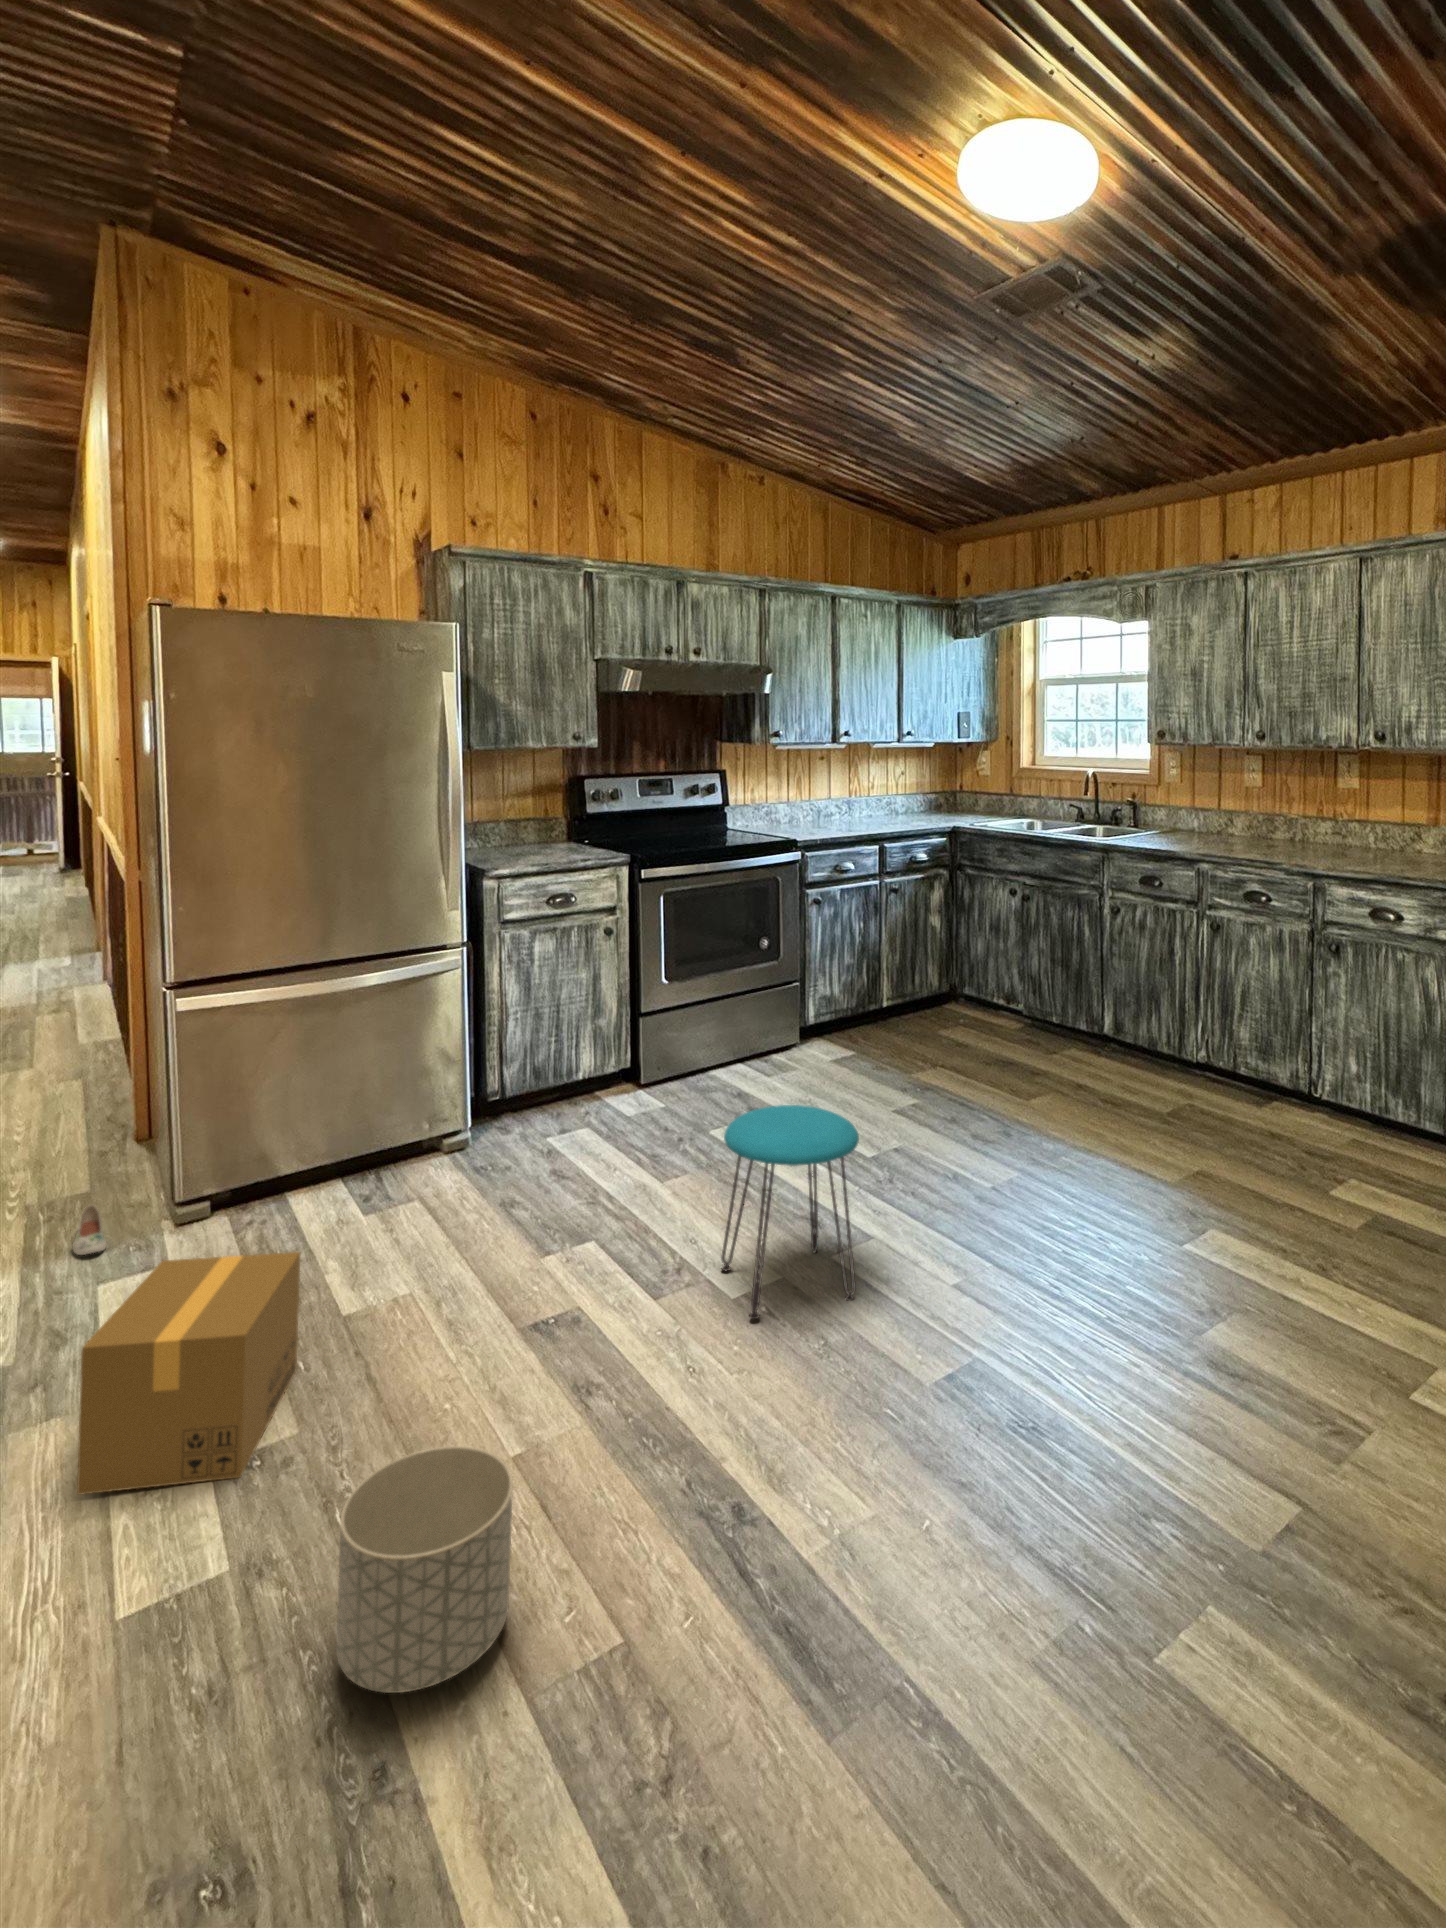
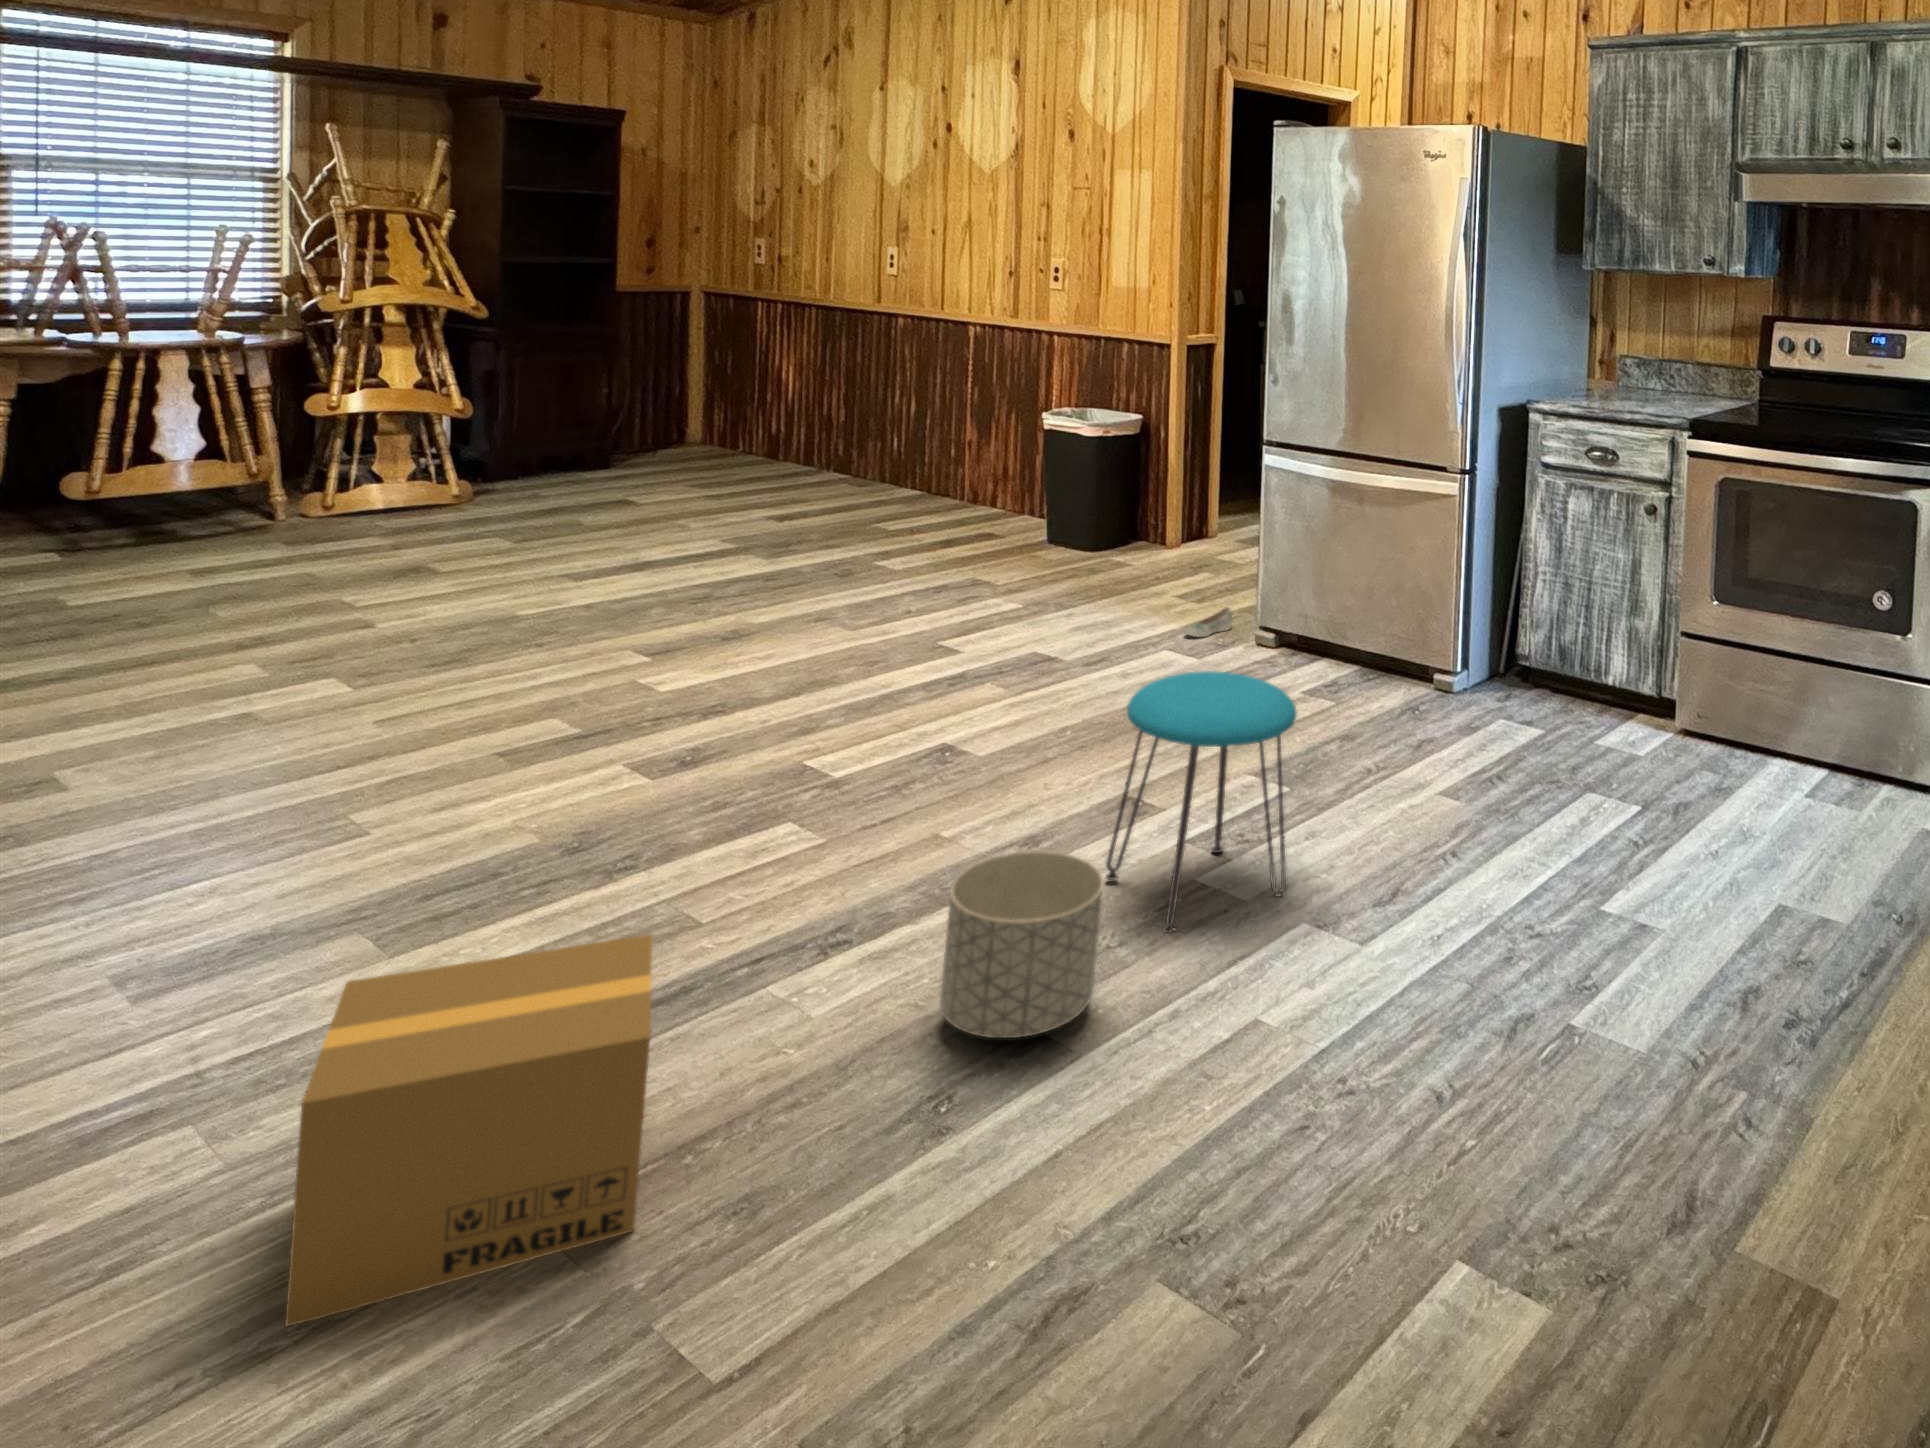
cardboard box: present [77,1252,300,1495] -> present [285,934,652,1327]
planter: present [336,1446,513,1693] -> present [940,851,1104,1038]

